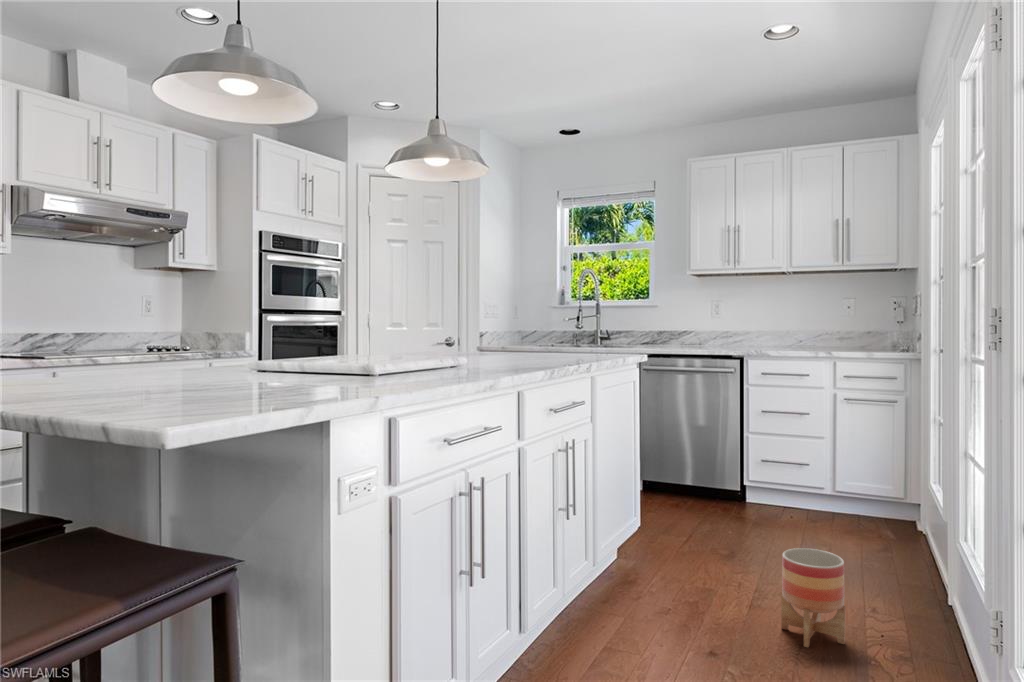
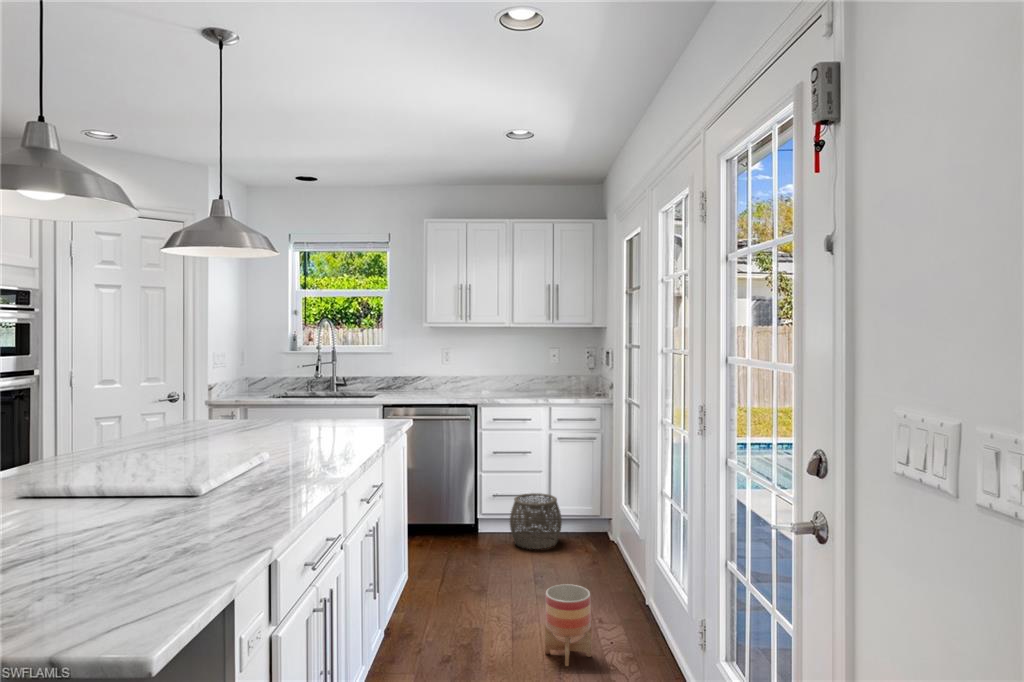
woven basket: none [778,462,847,527] -> present [510,493,562,549]

